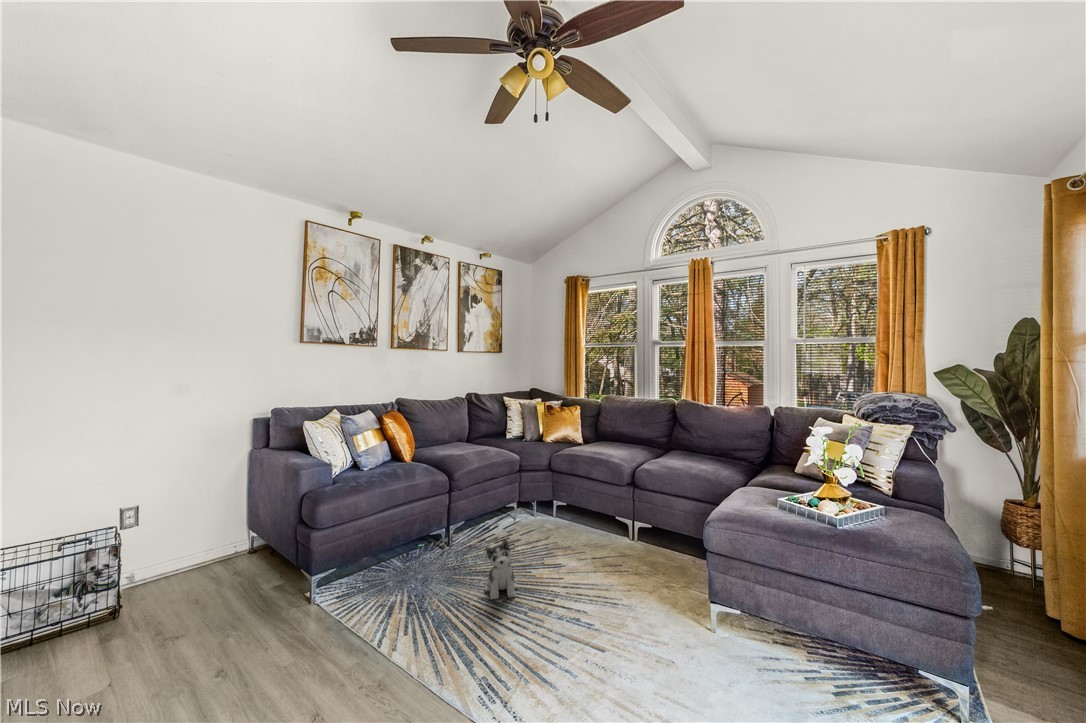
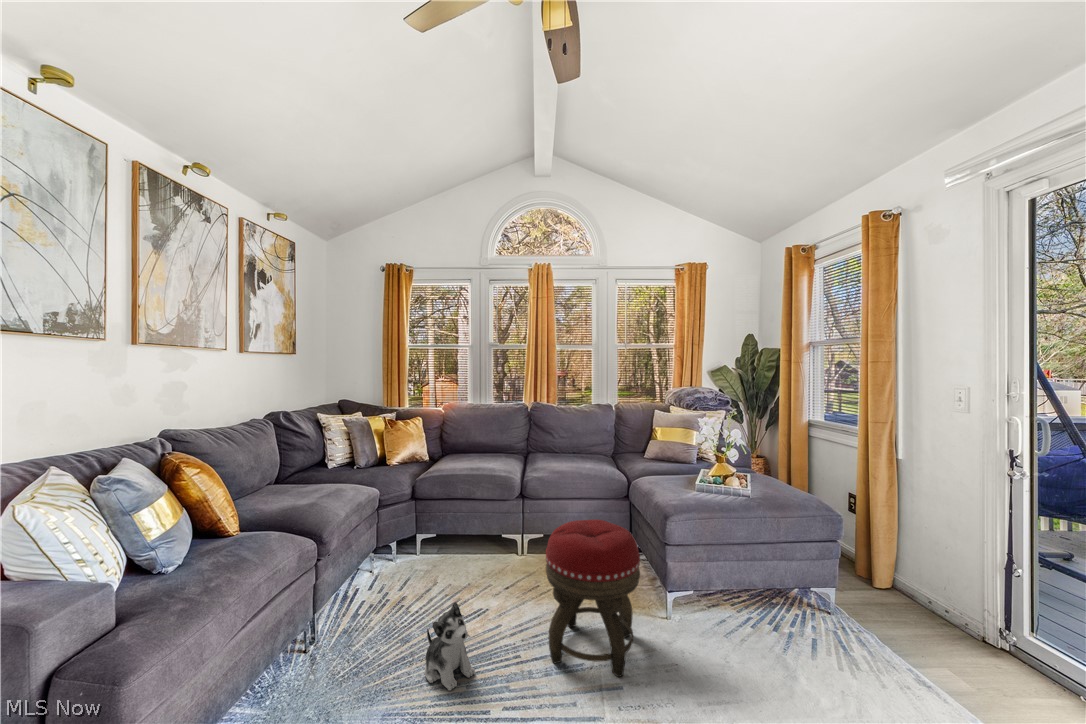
footstool: none [571,501,660,642] -> present [546,520,640,677]

